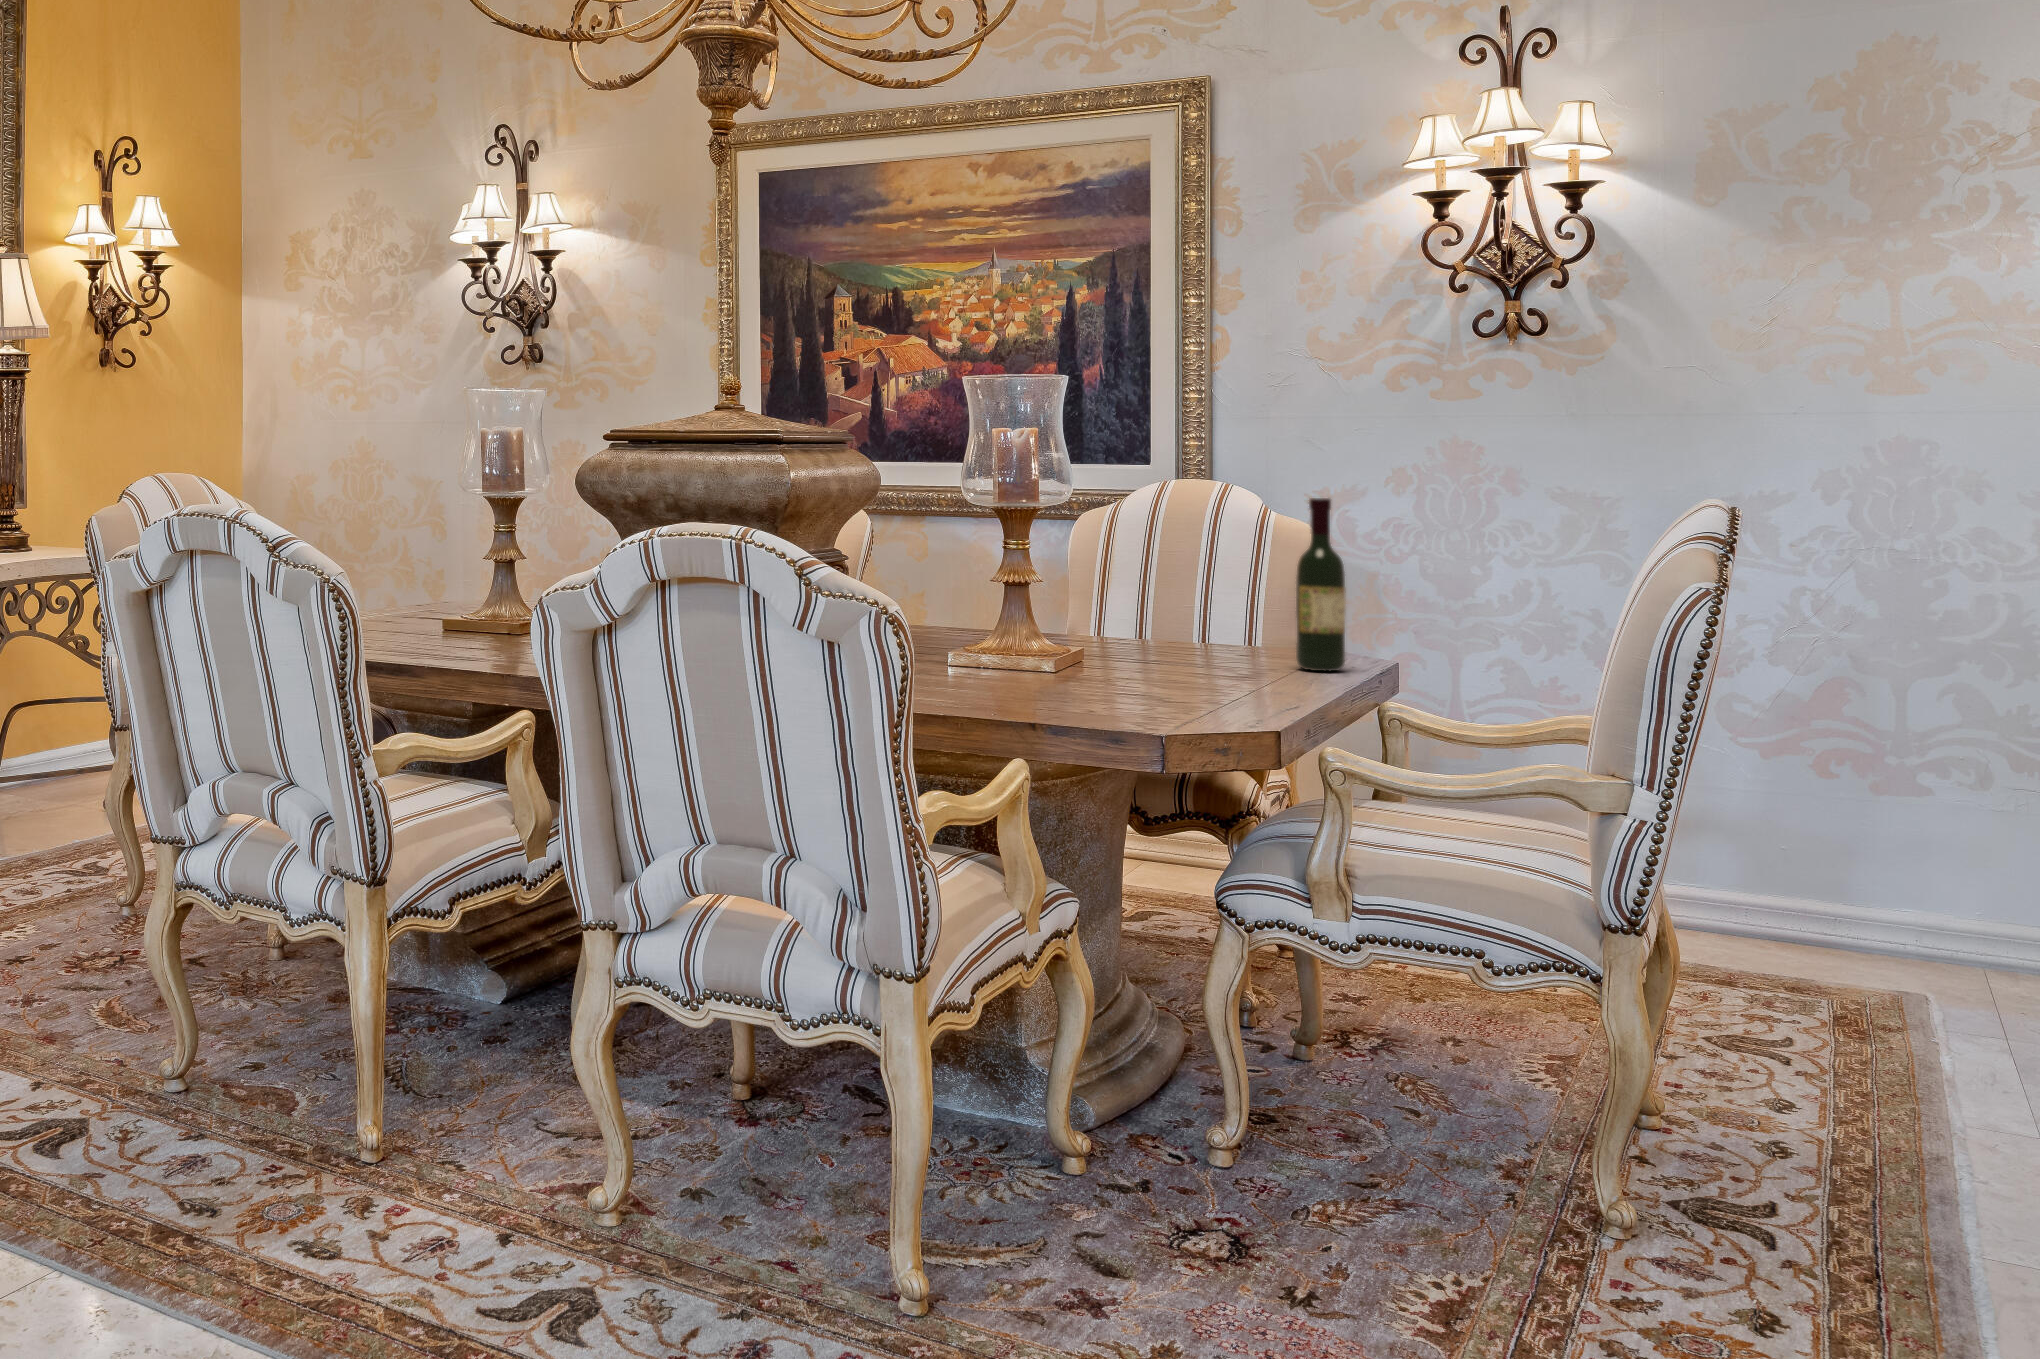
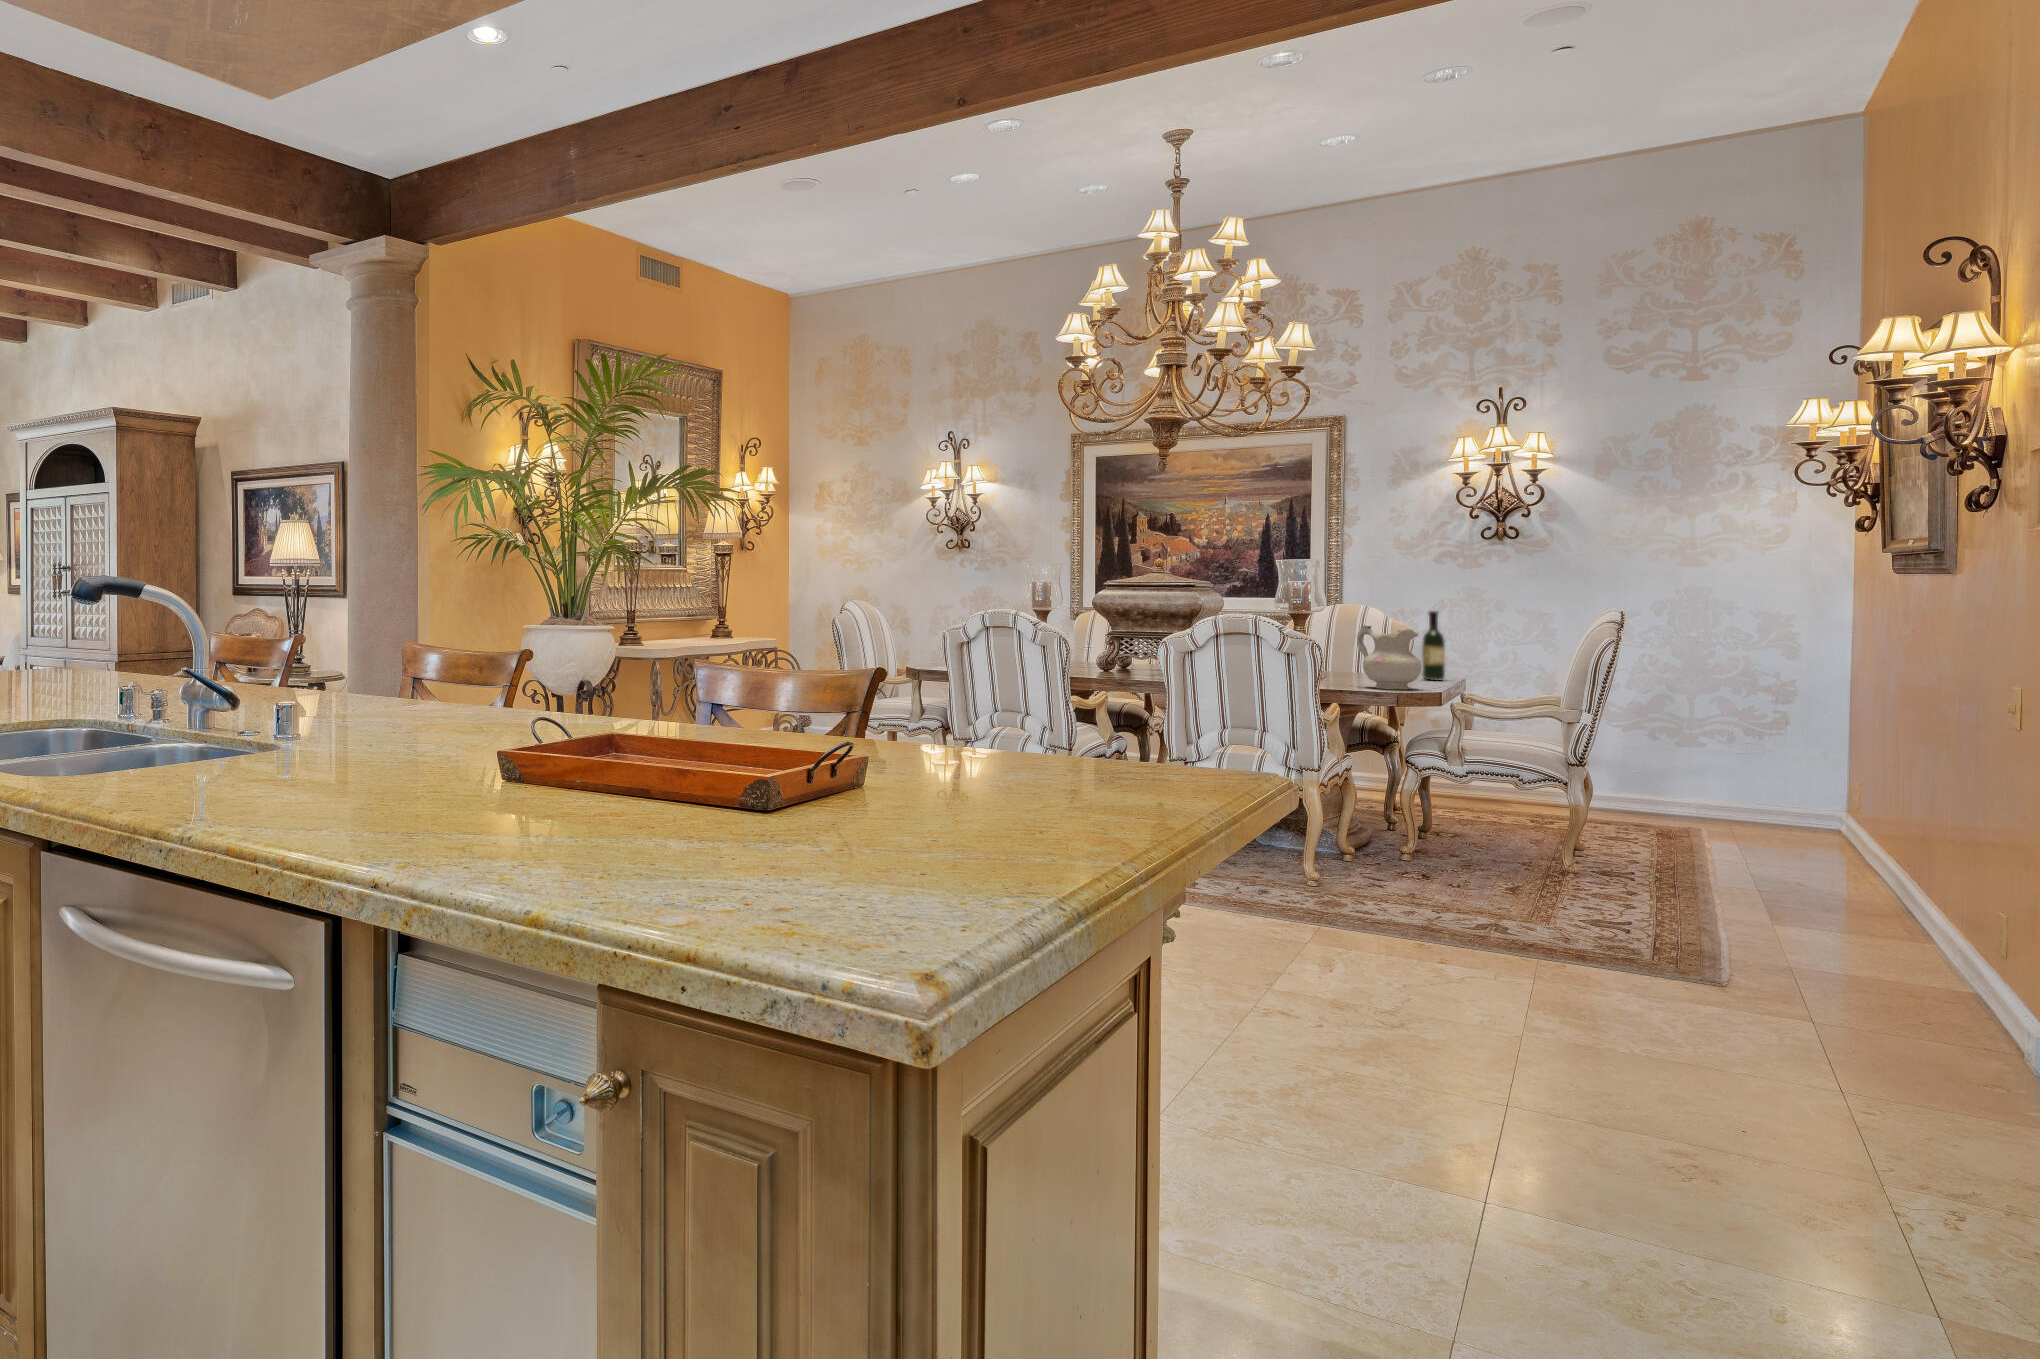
ceramic pitcher: none [1098,543,1244,721] -> present [1357,625,1421,690]

